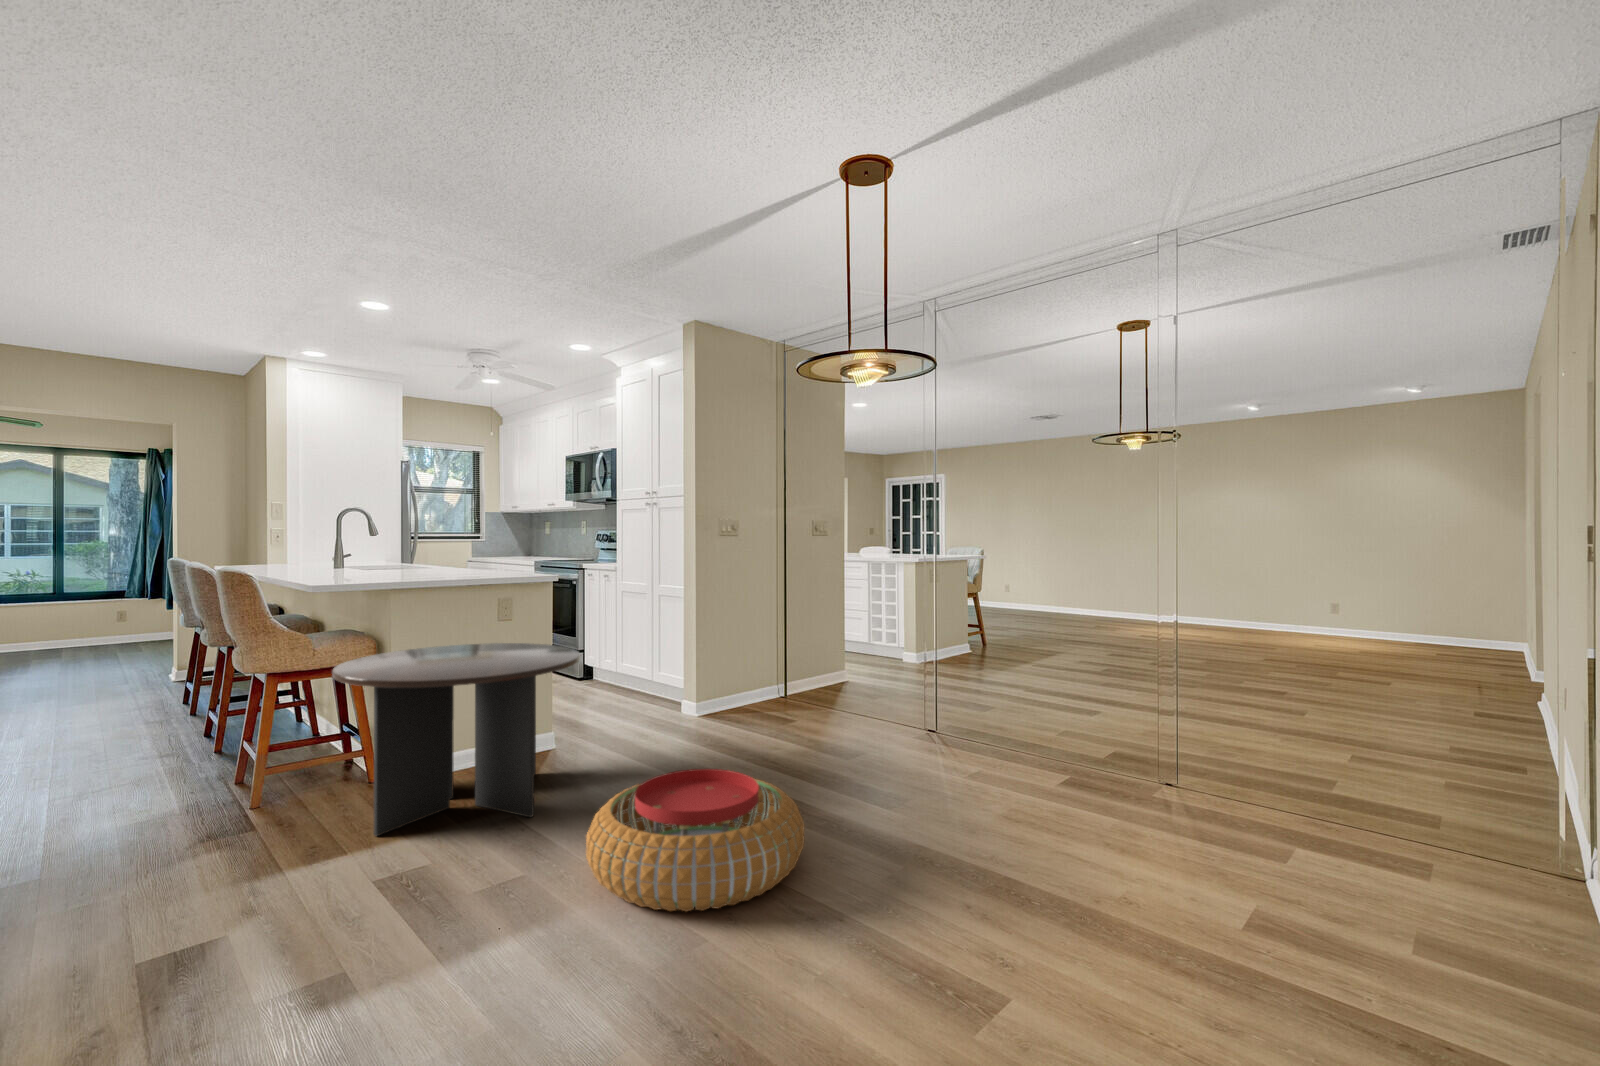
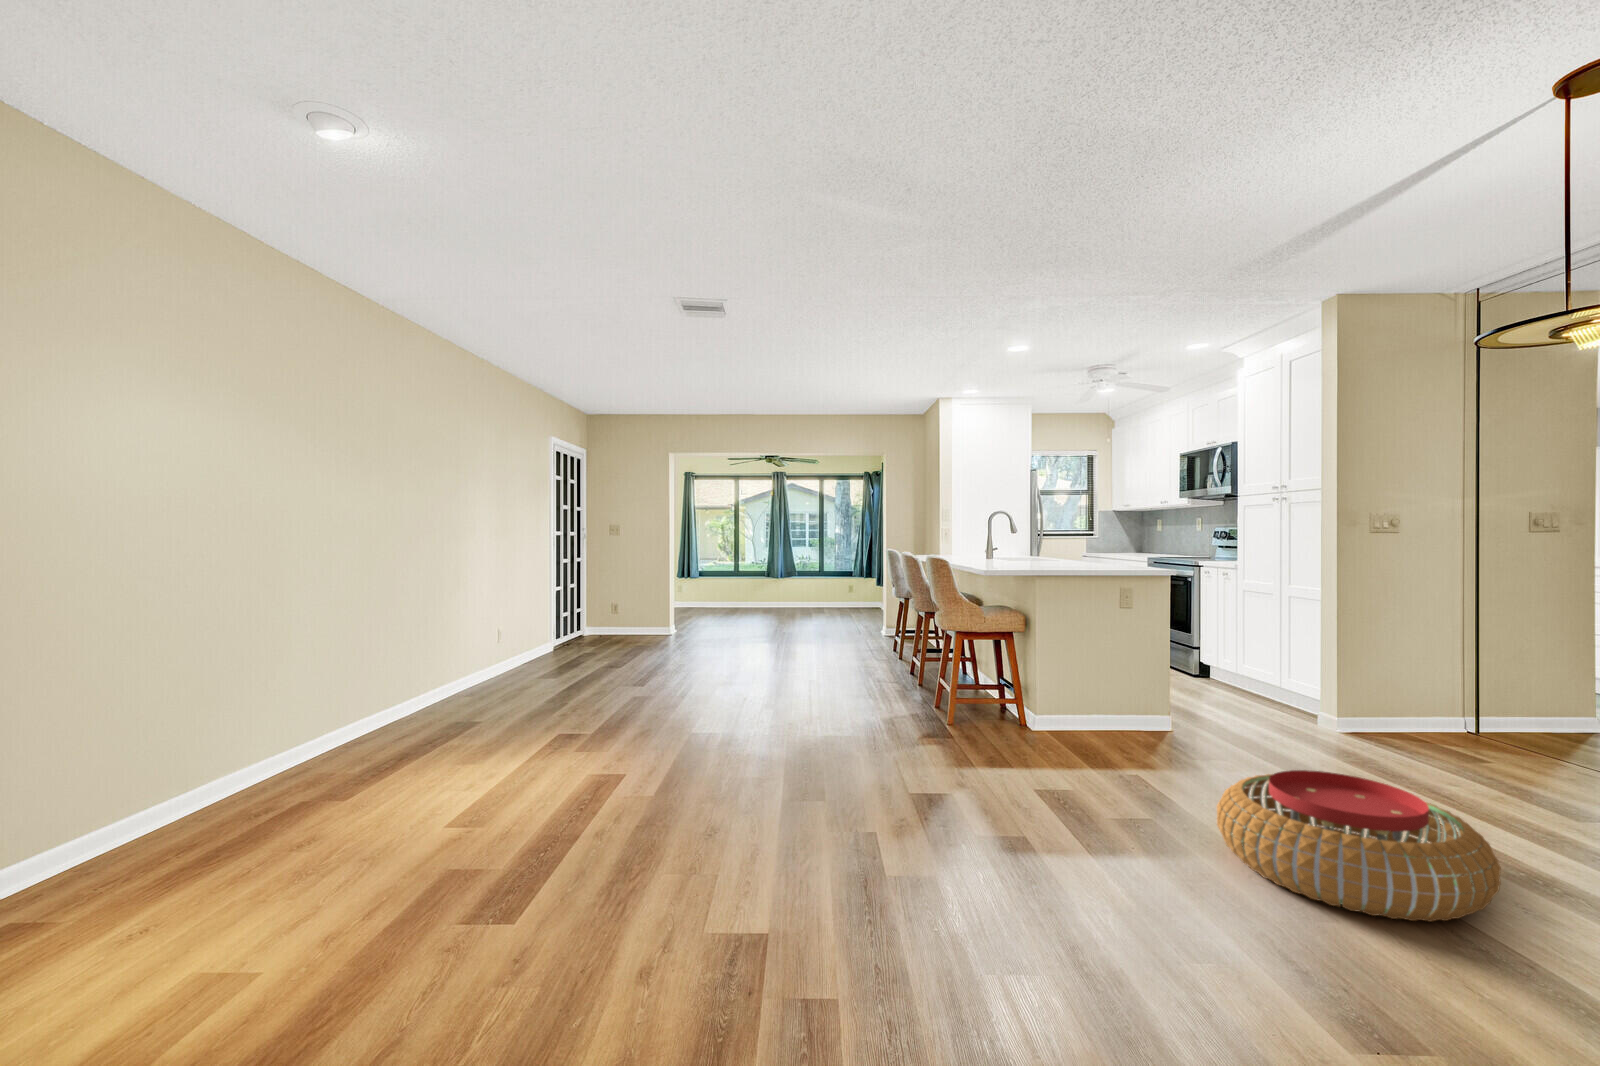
coffee table: present [332,643,580,836] -> none [1000,625,1204,782]

